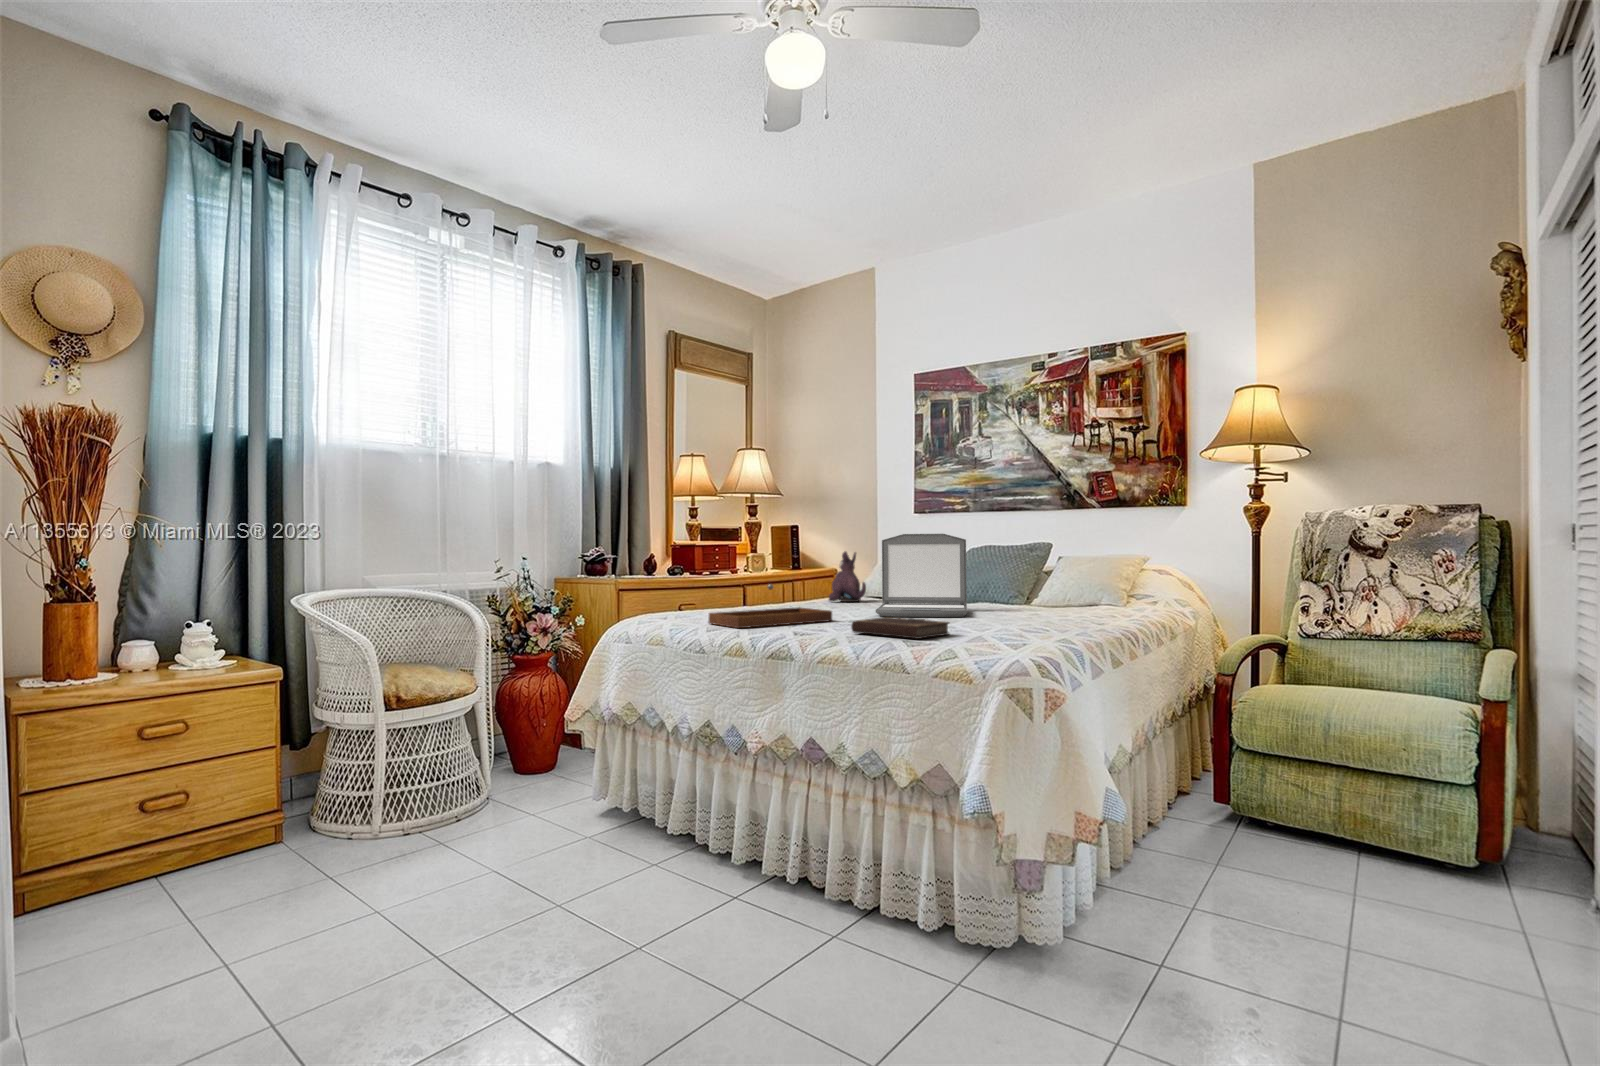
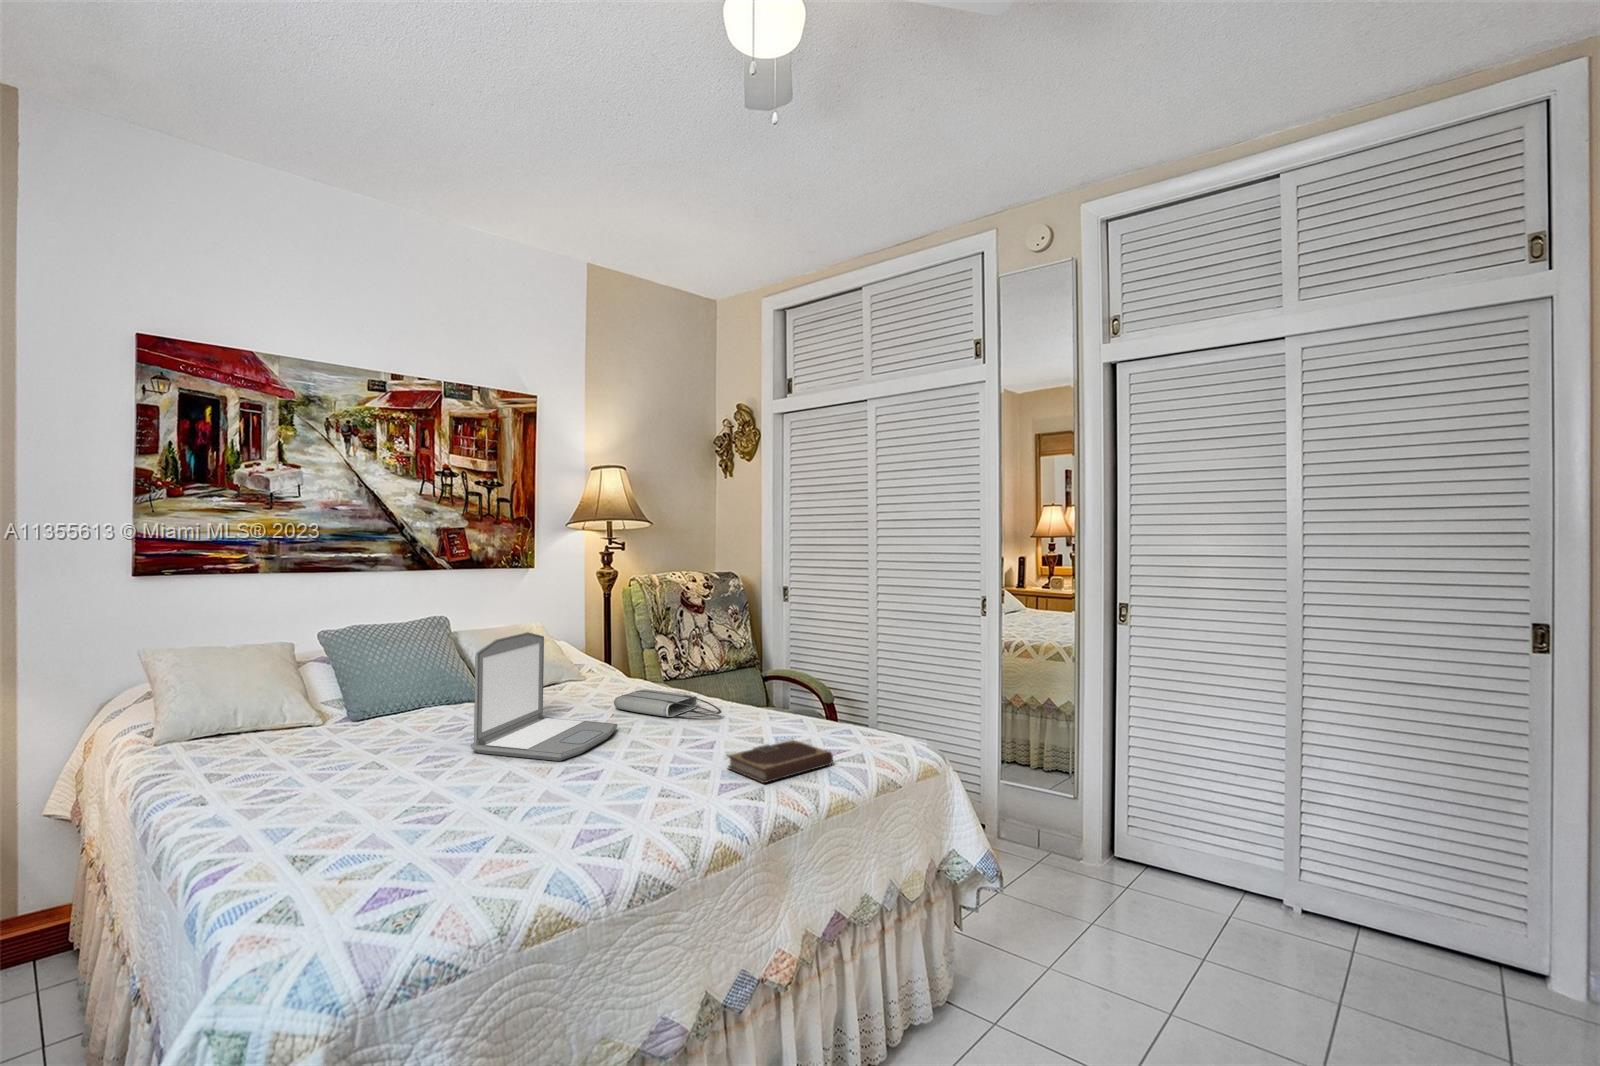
plush toy: present [829,552,866,602] -> none [219,670,307,771]
tray: present [709,584,832,628] -> none [517,760,662,864]
tote bag: none [1021,603,1081,621] -> present [614,690,721,717]

